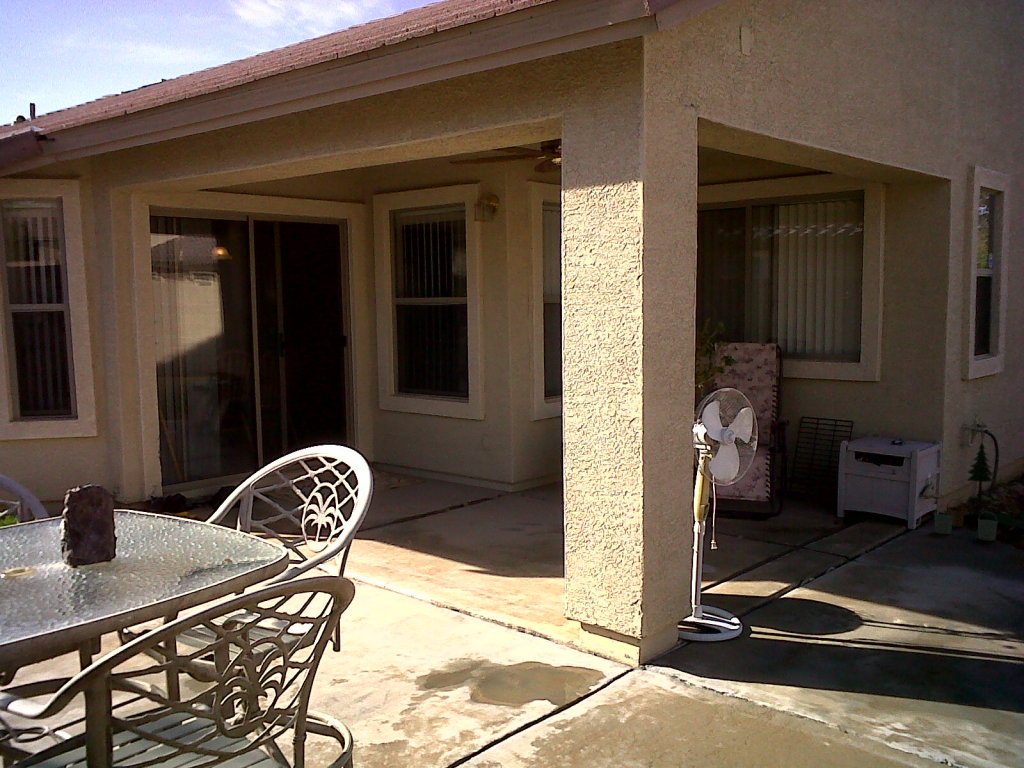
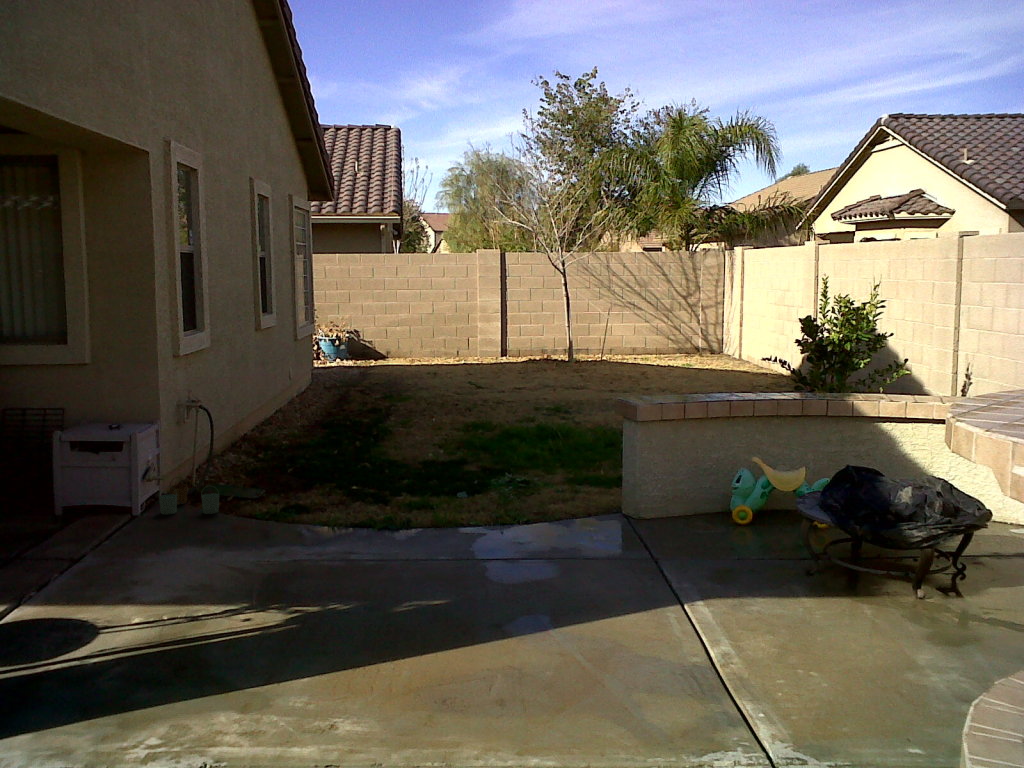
potted tree: present [967,443,994,515] -> none [186,417,213,489]

